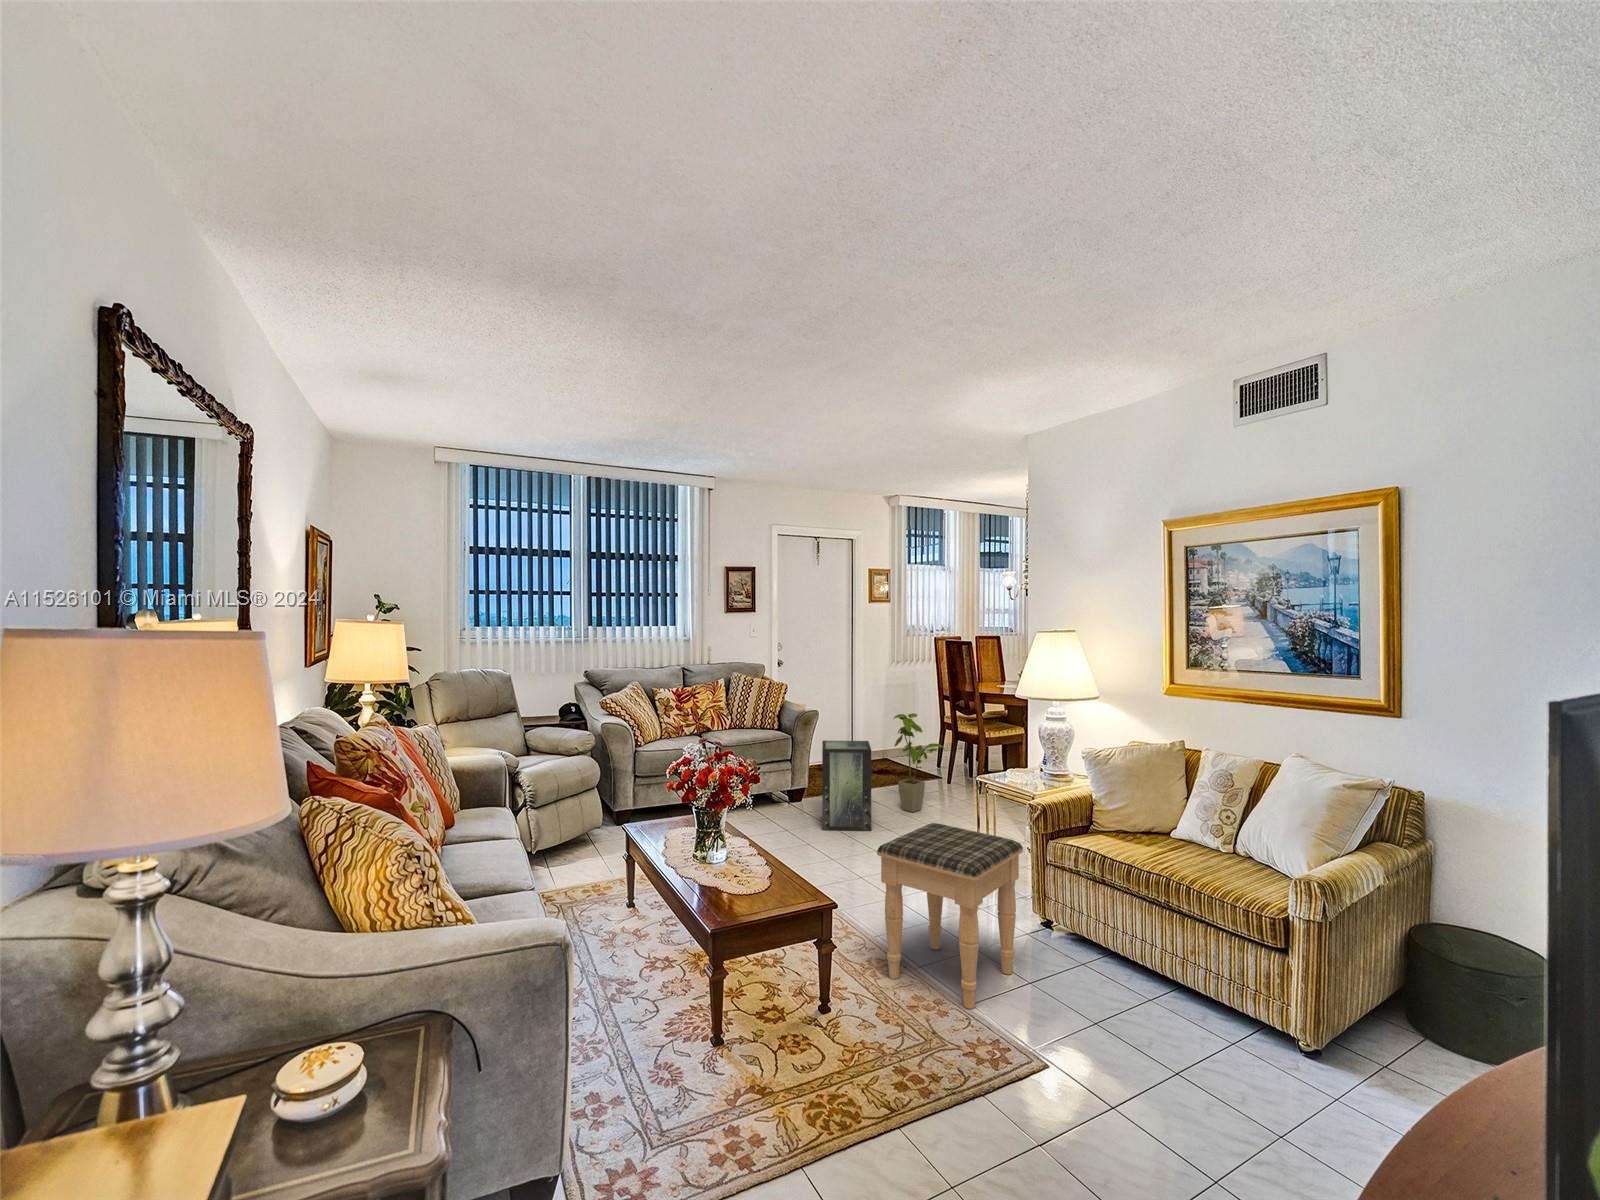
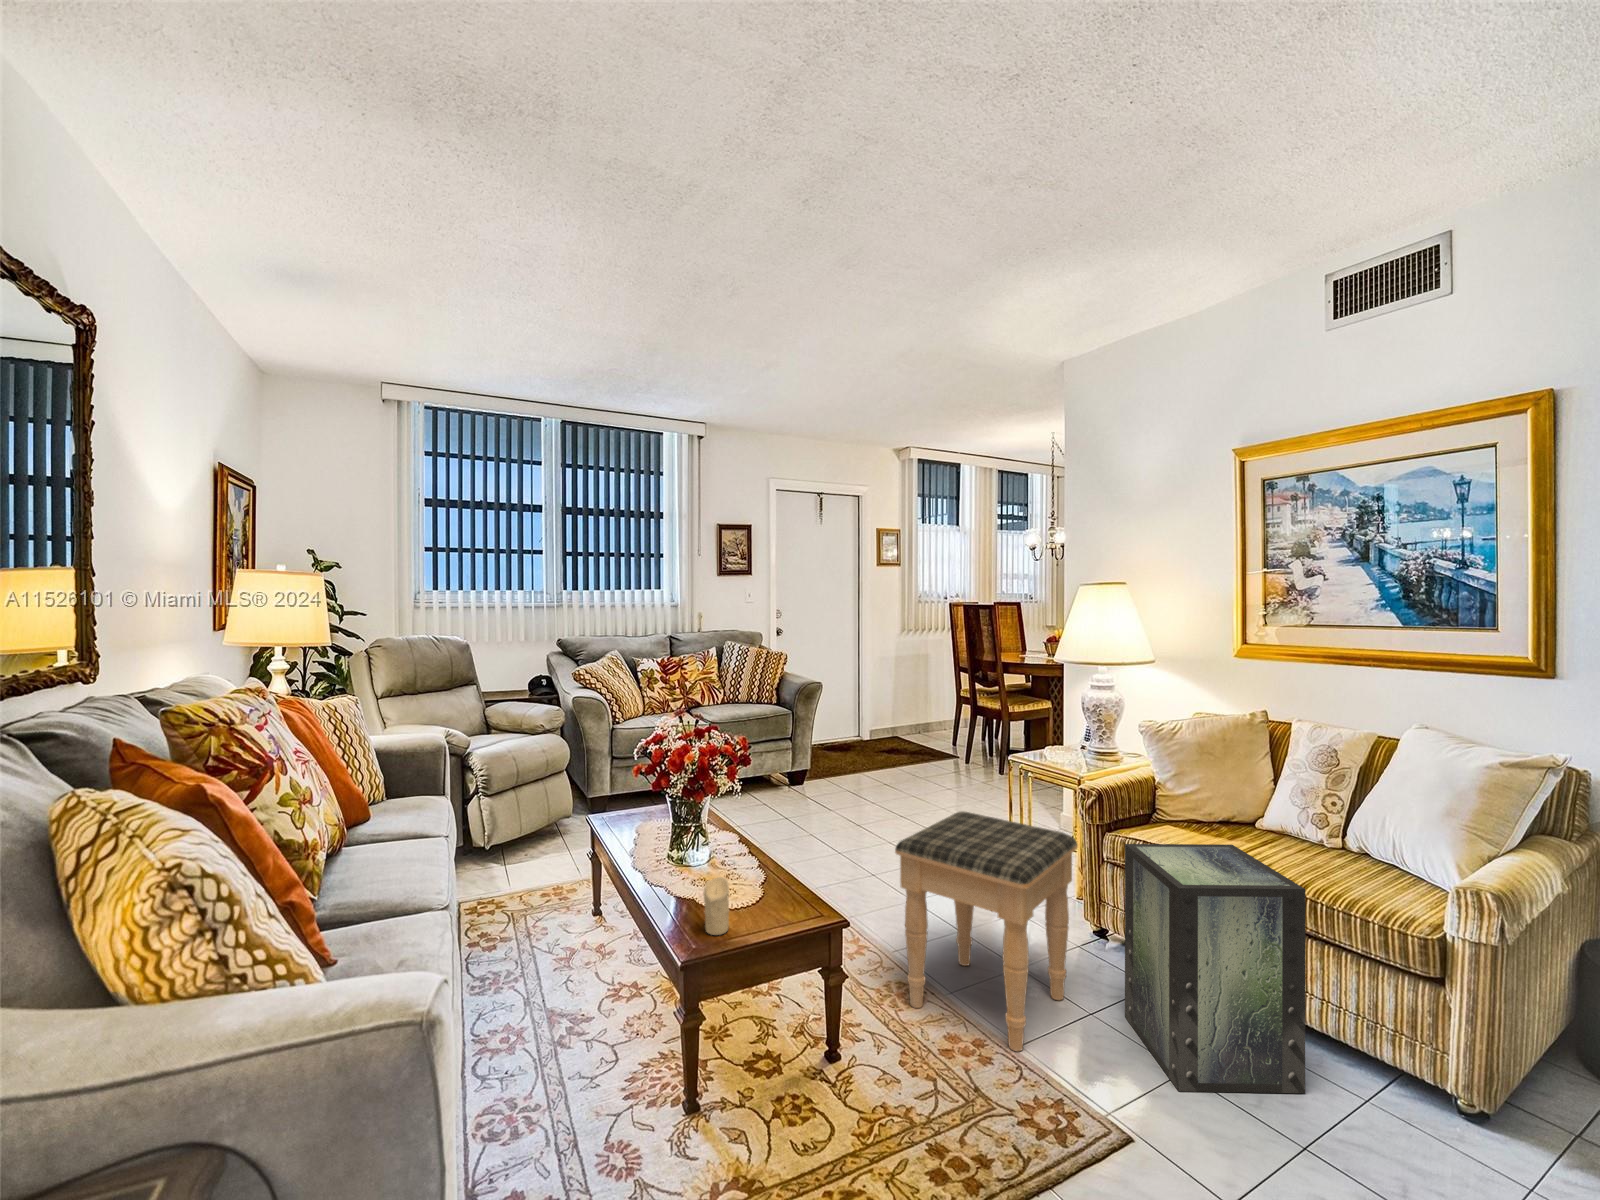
house plant: present [894,713,945,812] -> none [901,684,961,794]
storage box: present [822,741,871,831] -> present [1125,844,1306,1093]
candle: none [729,868,748,912] -> present [704,877,729,935]

